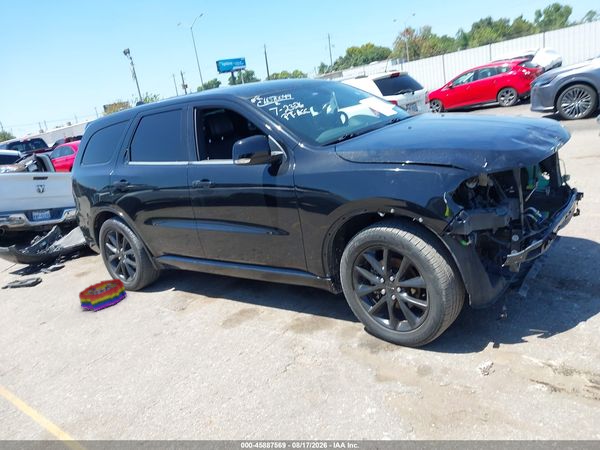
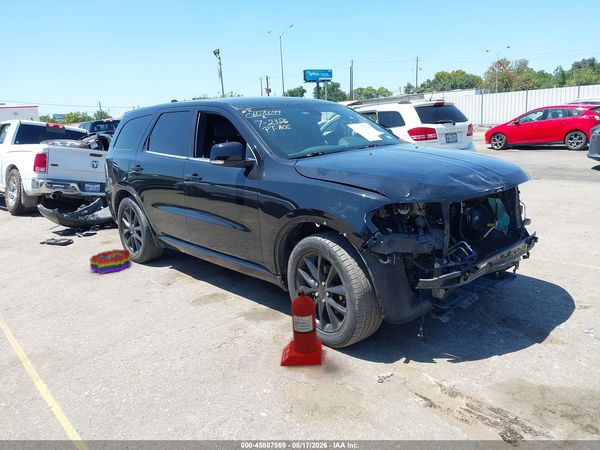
fire extinguisher: none [355,289,407,377] -> present [280,290,322,366]

